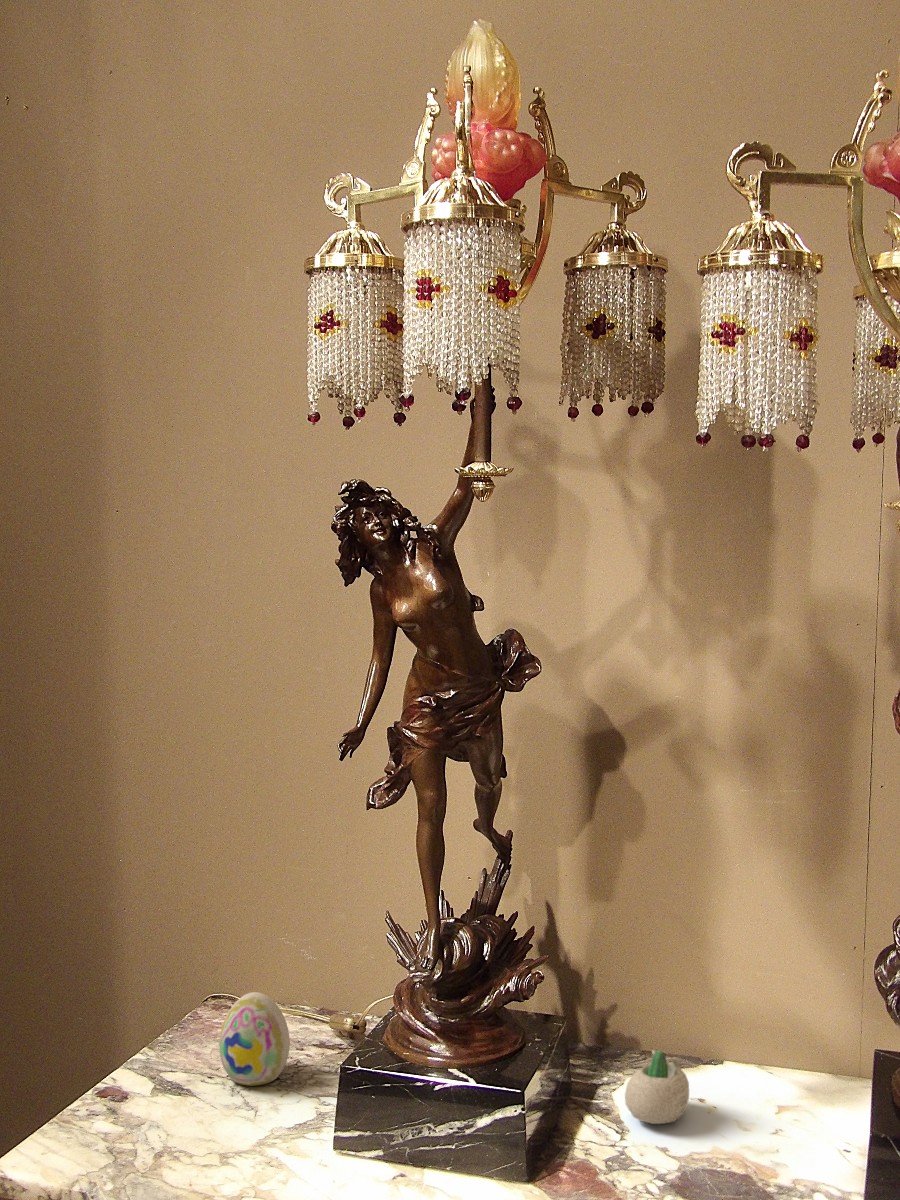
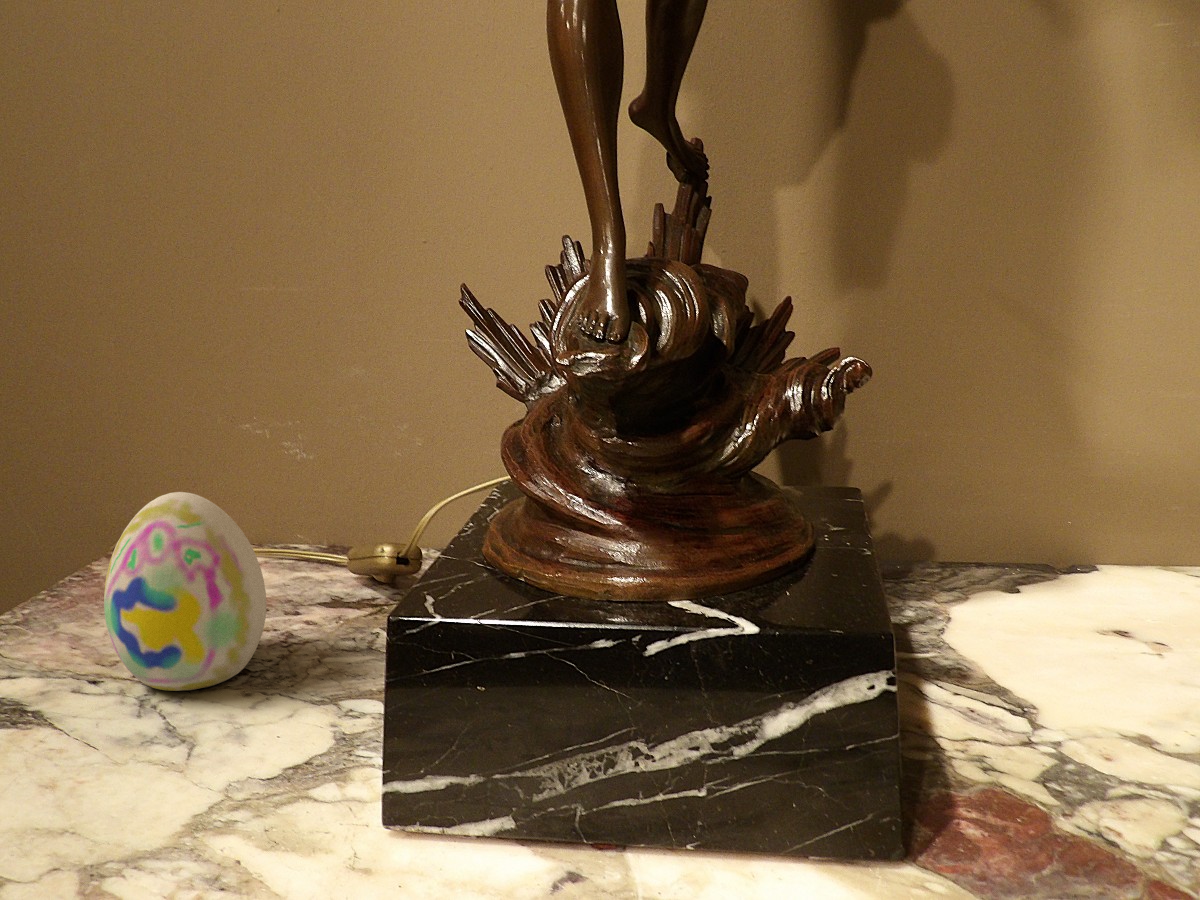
succulent planter: present [625,1050,689,1124] -> none [1009,534,1146,688]

